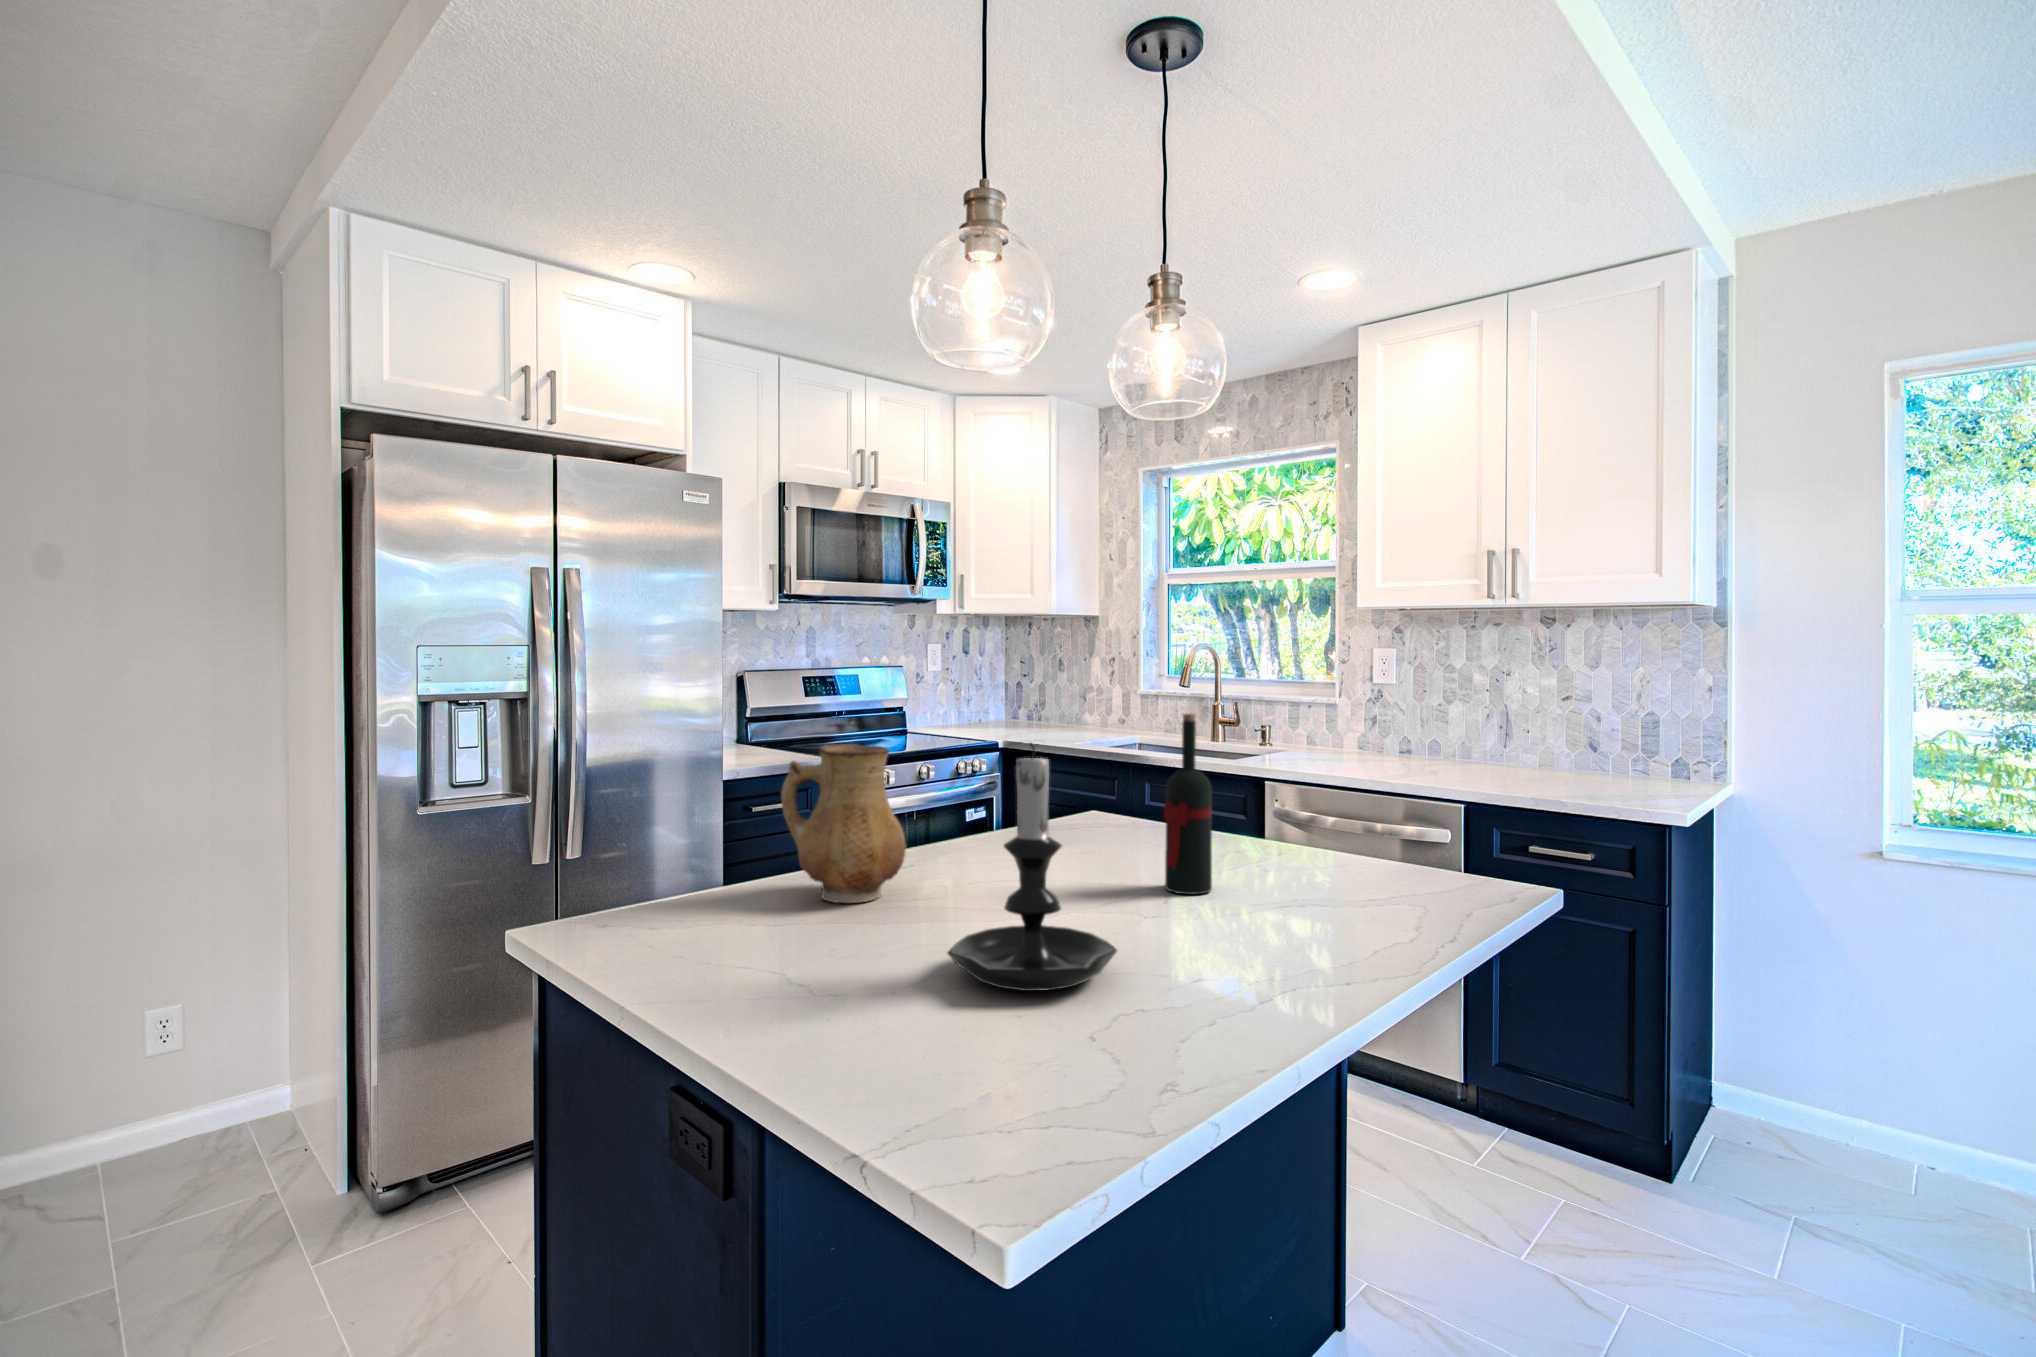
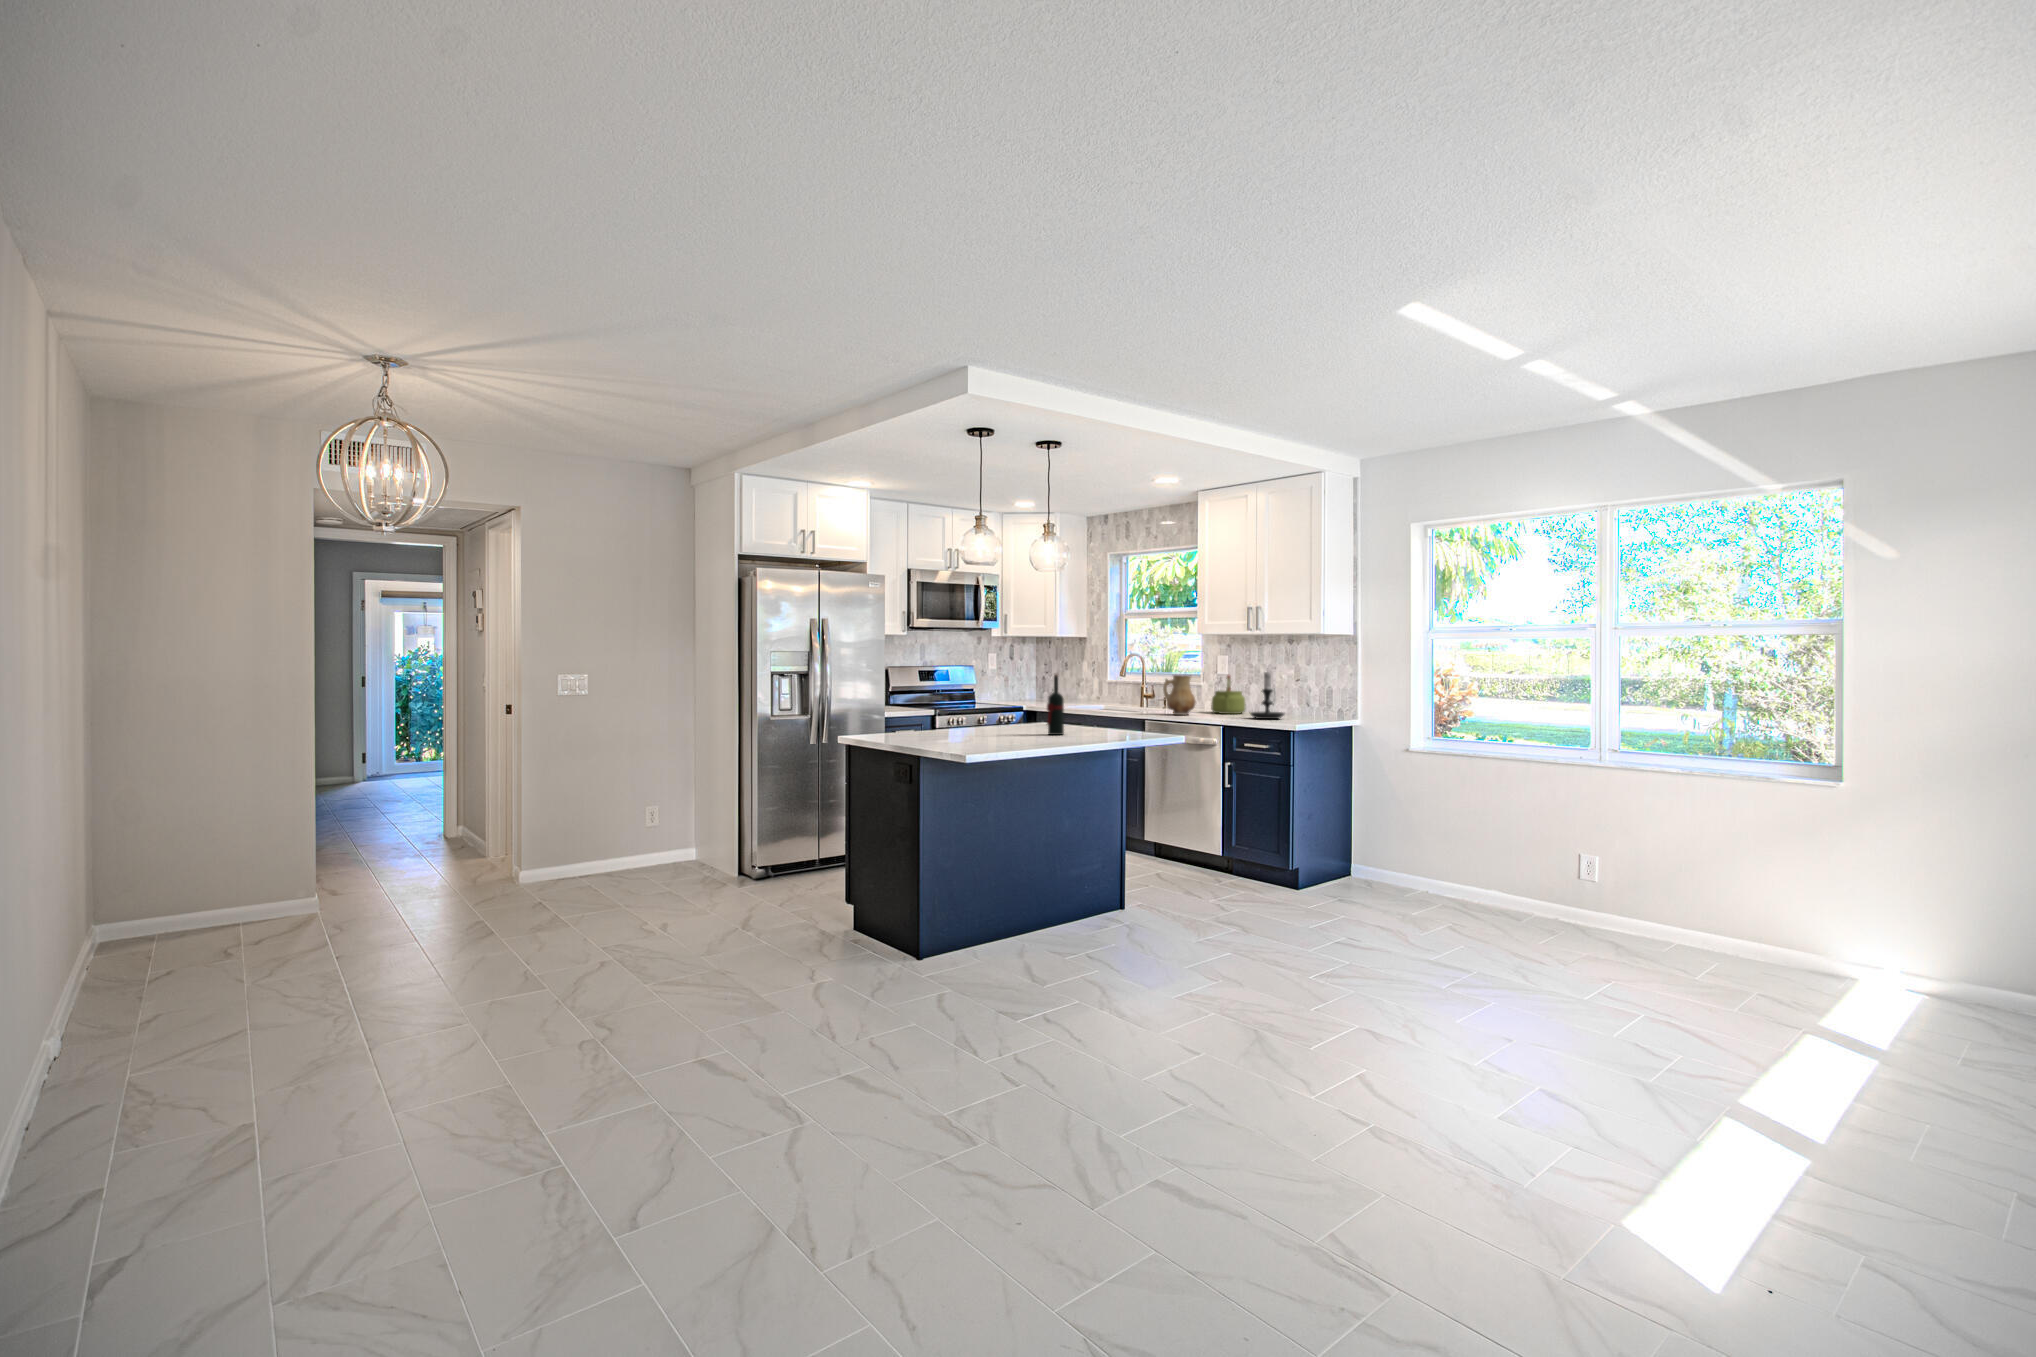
kettle: none [1377,686,1446,764] -> present [1212,675,1245,714]
candle holder: present [947,743,1117,991] -> present [1250,672,1285,719]
ceramic pitcher: present [781,744,906,903] -> present [1163,675,1196,715]

